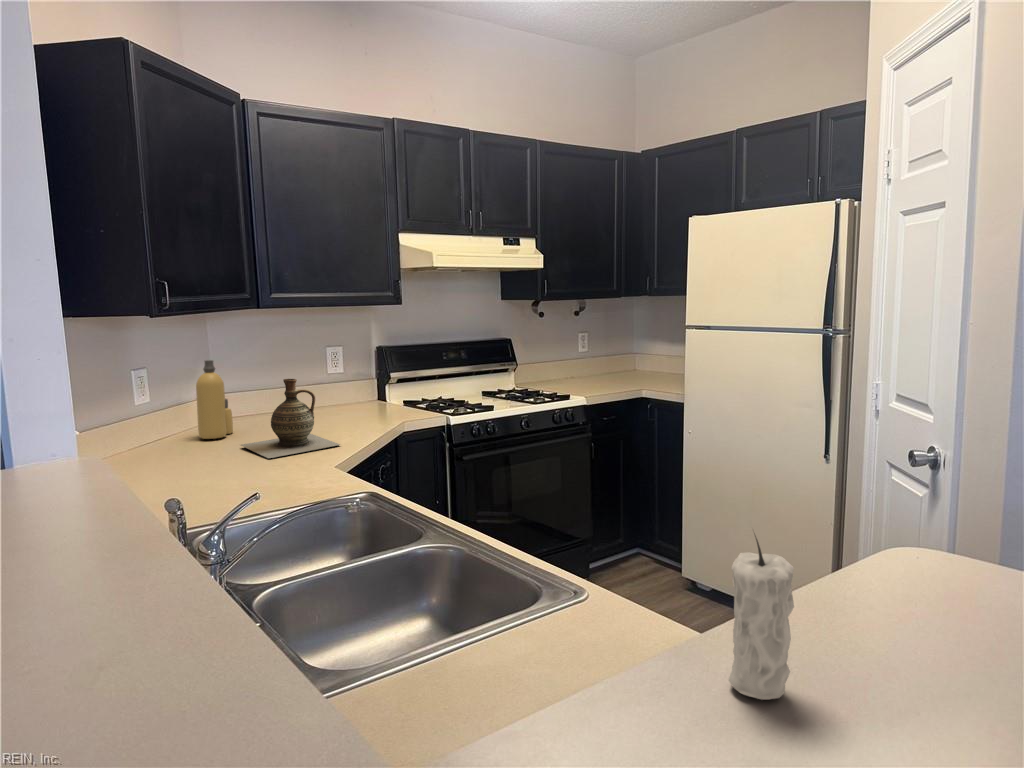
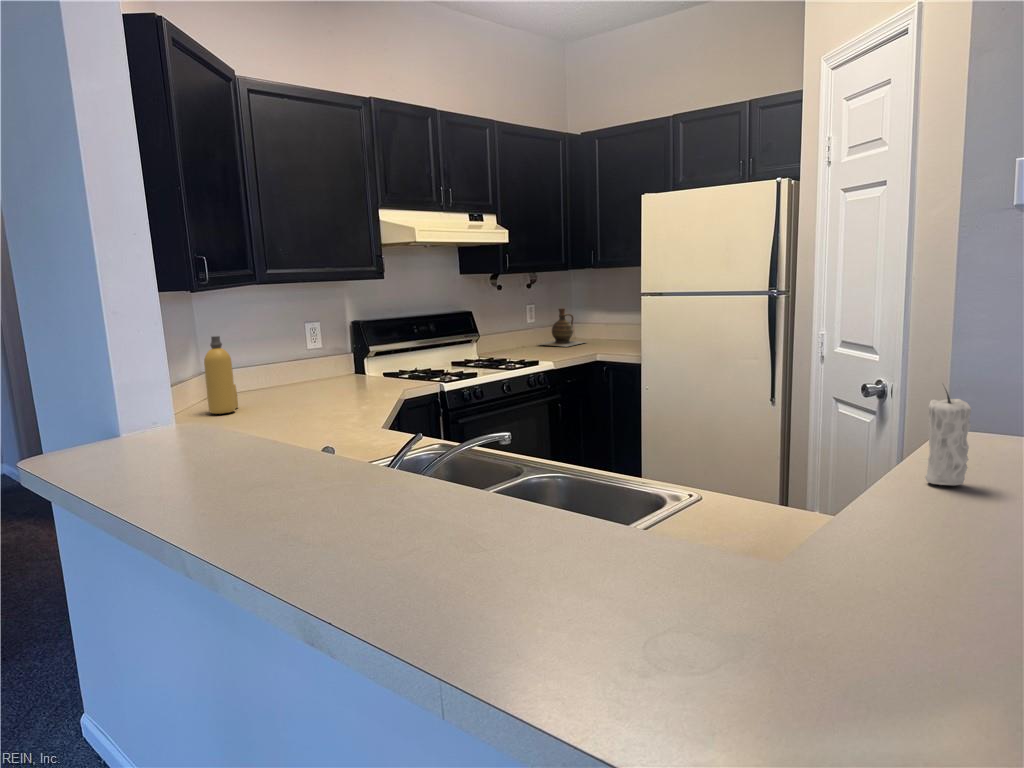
ceramic jug: present [241,379,340,458] -> present [540,308,585,347]

